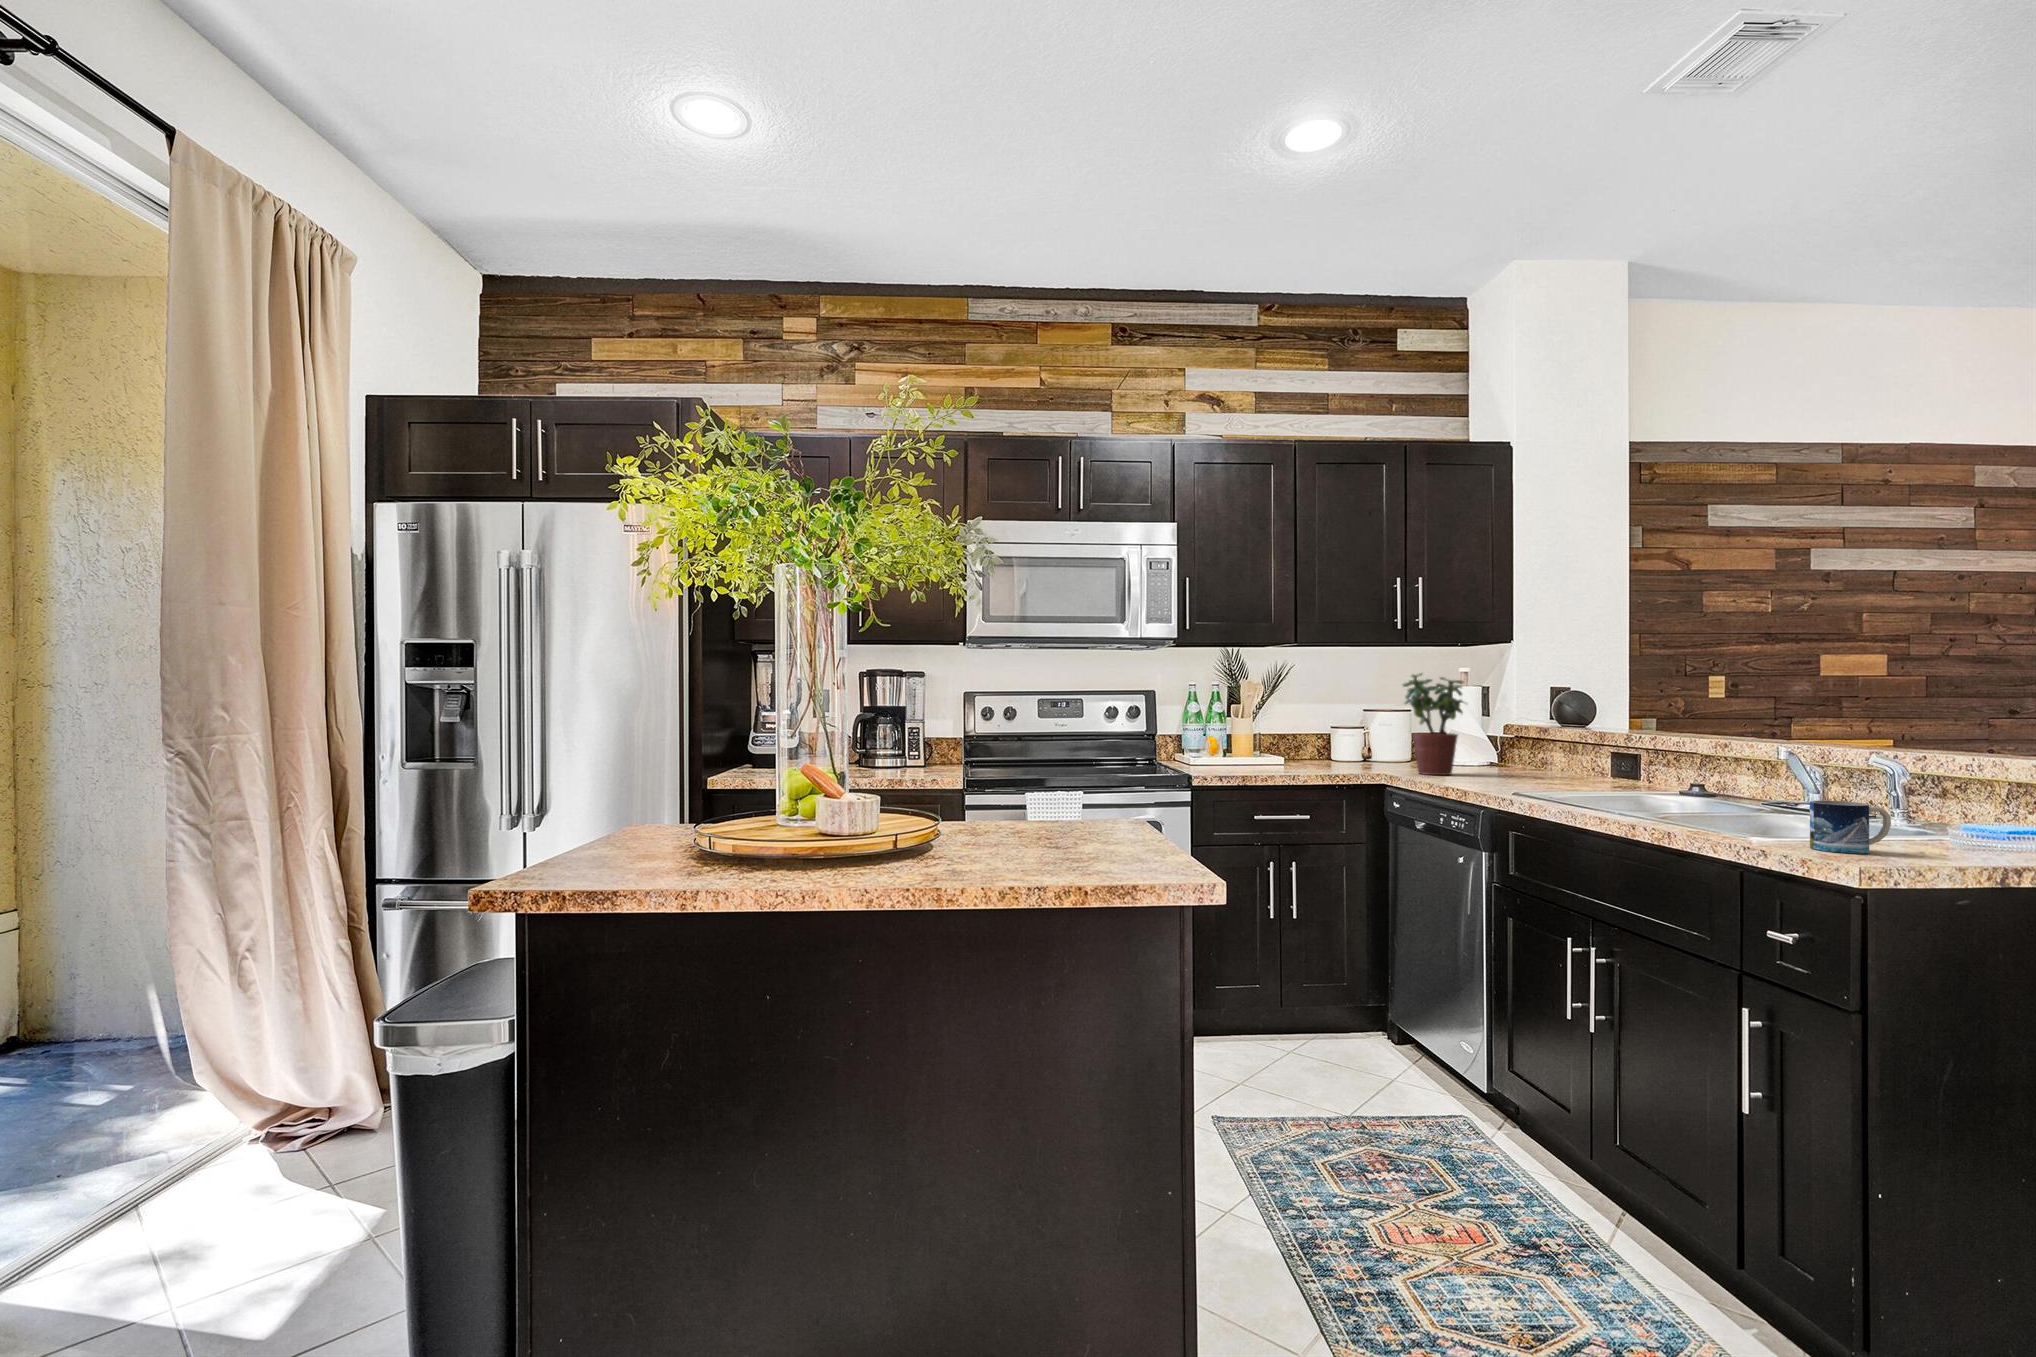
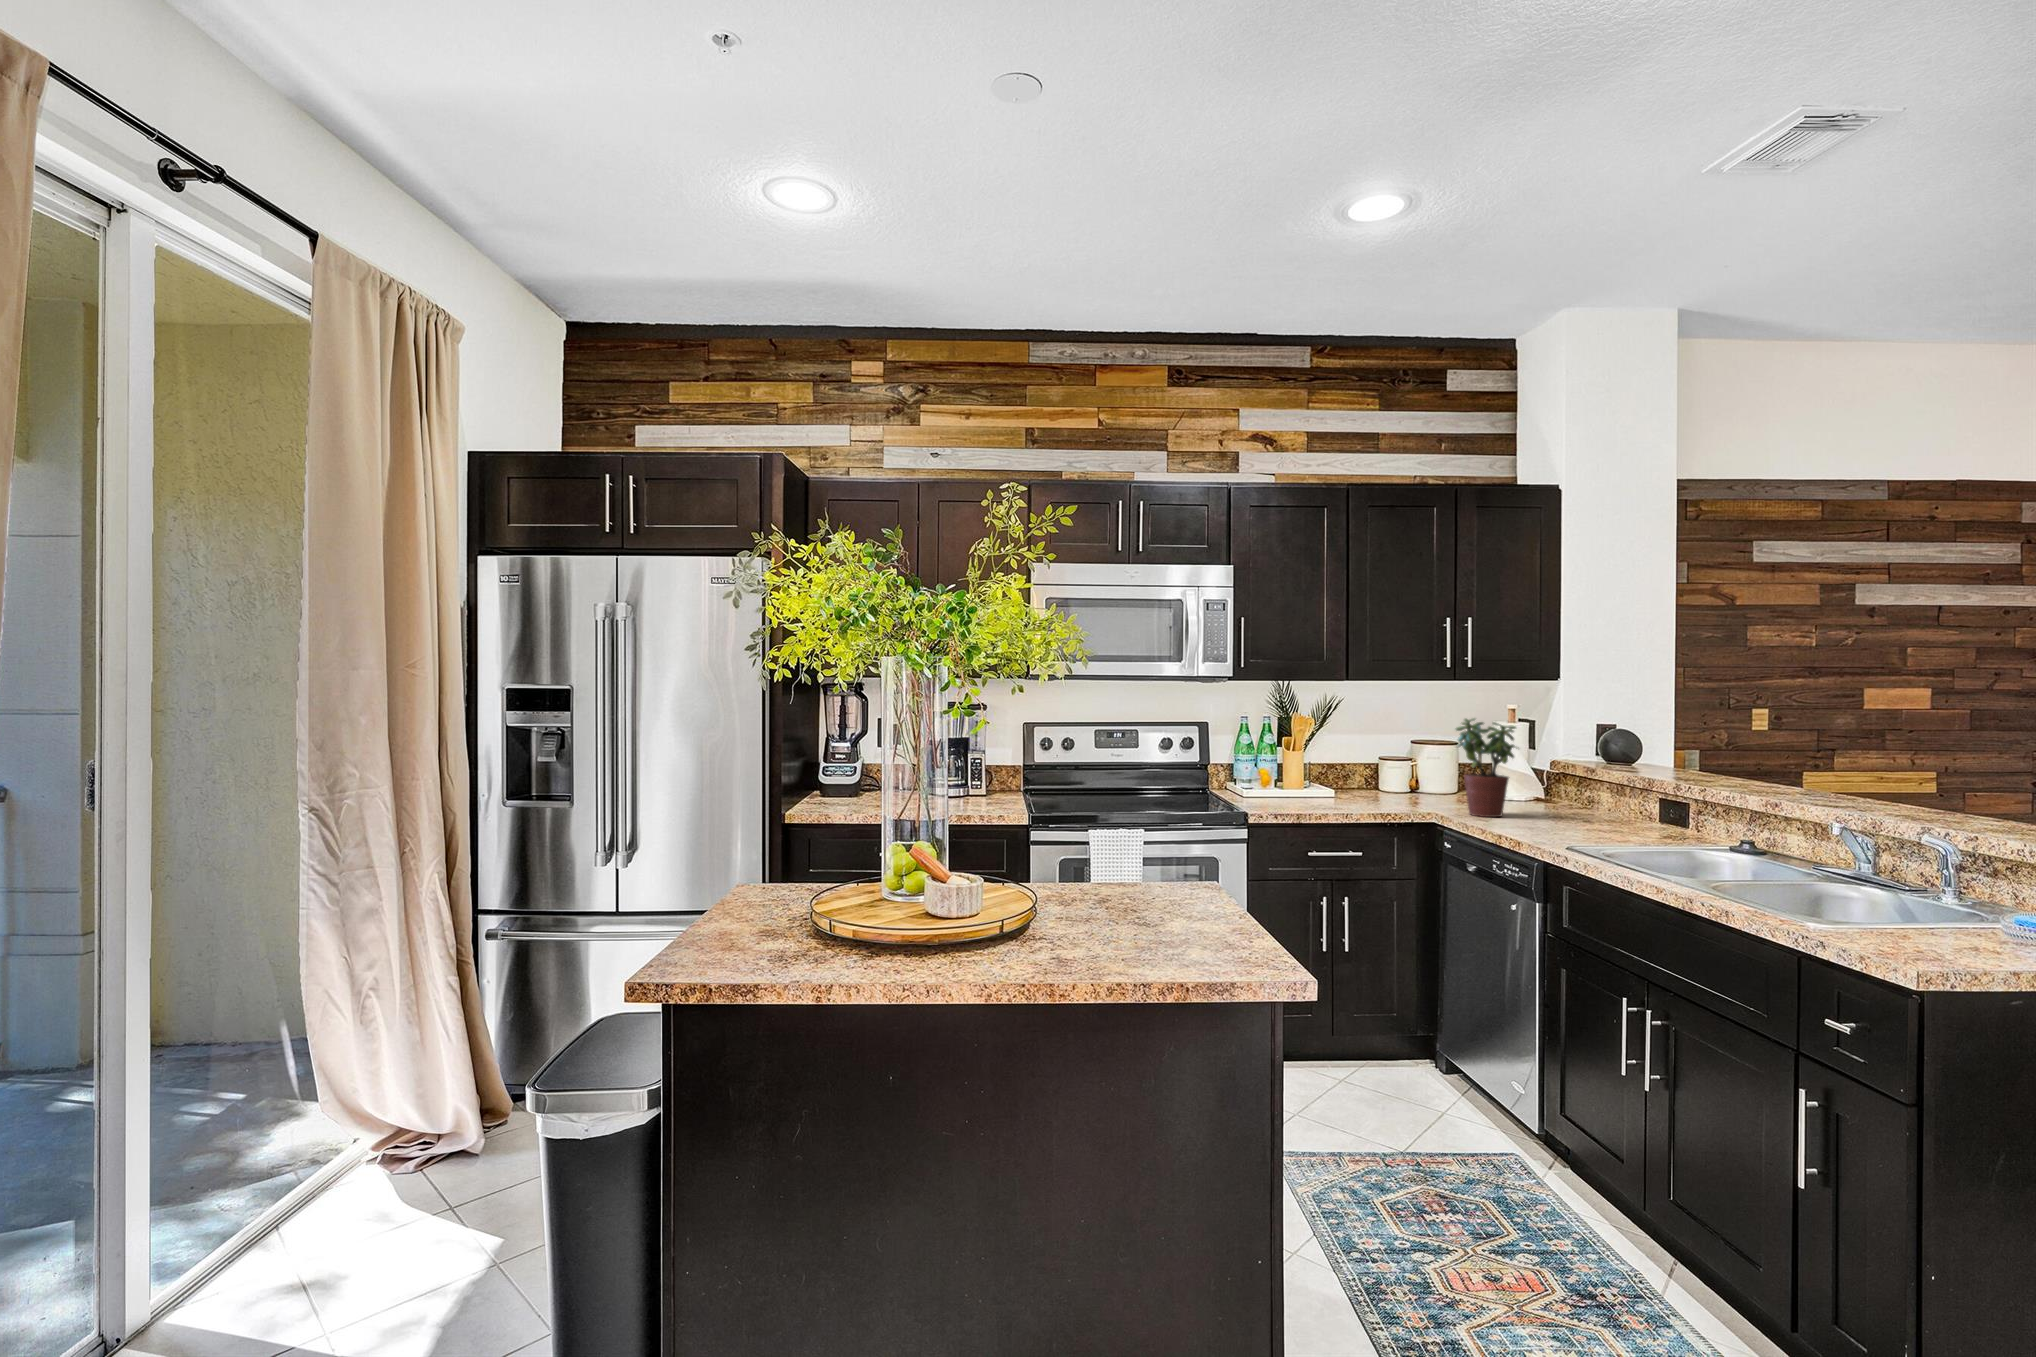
mug: present [1810,800,1891,853] -> none [1865,894,1944,949]

